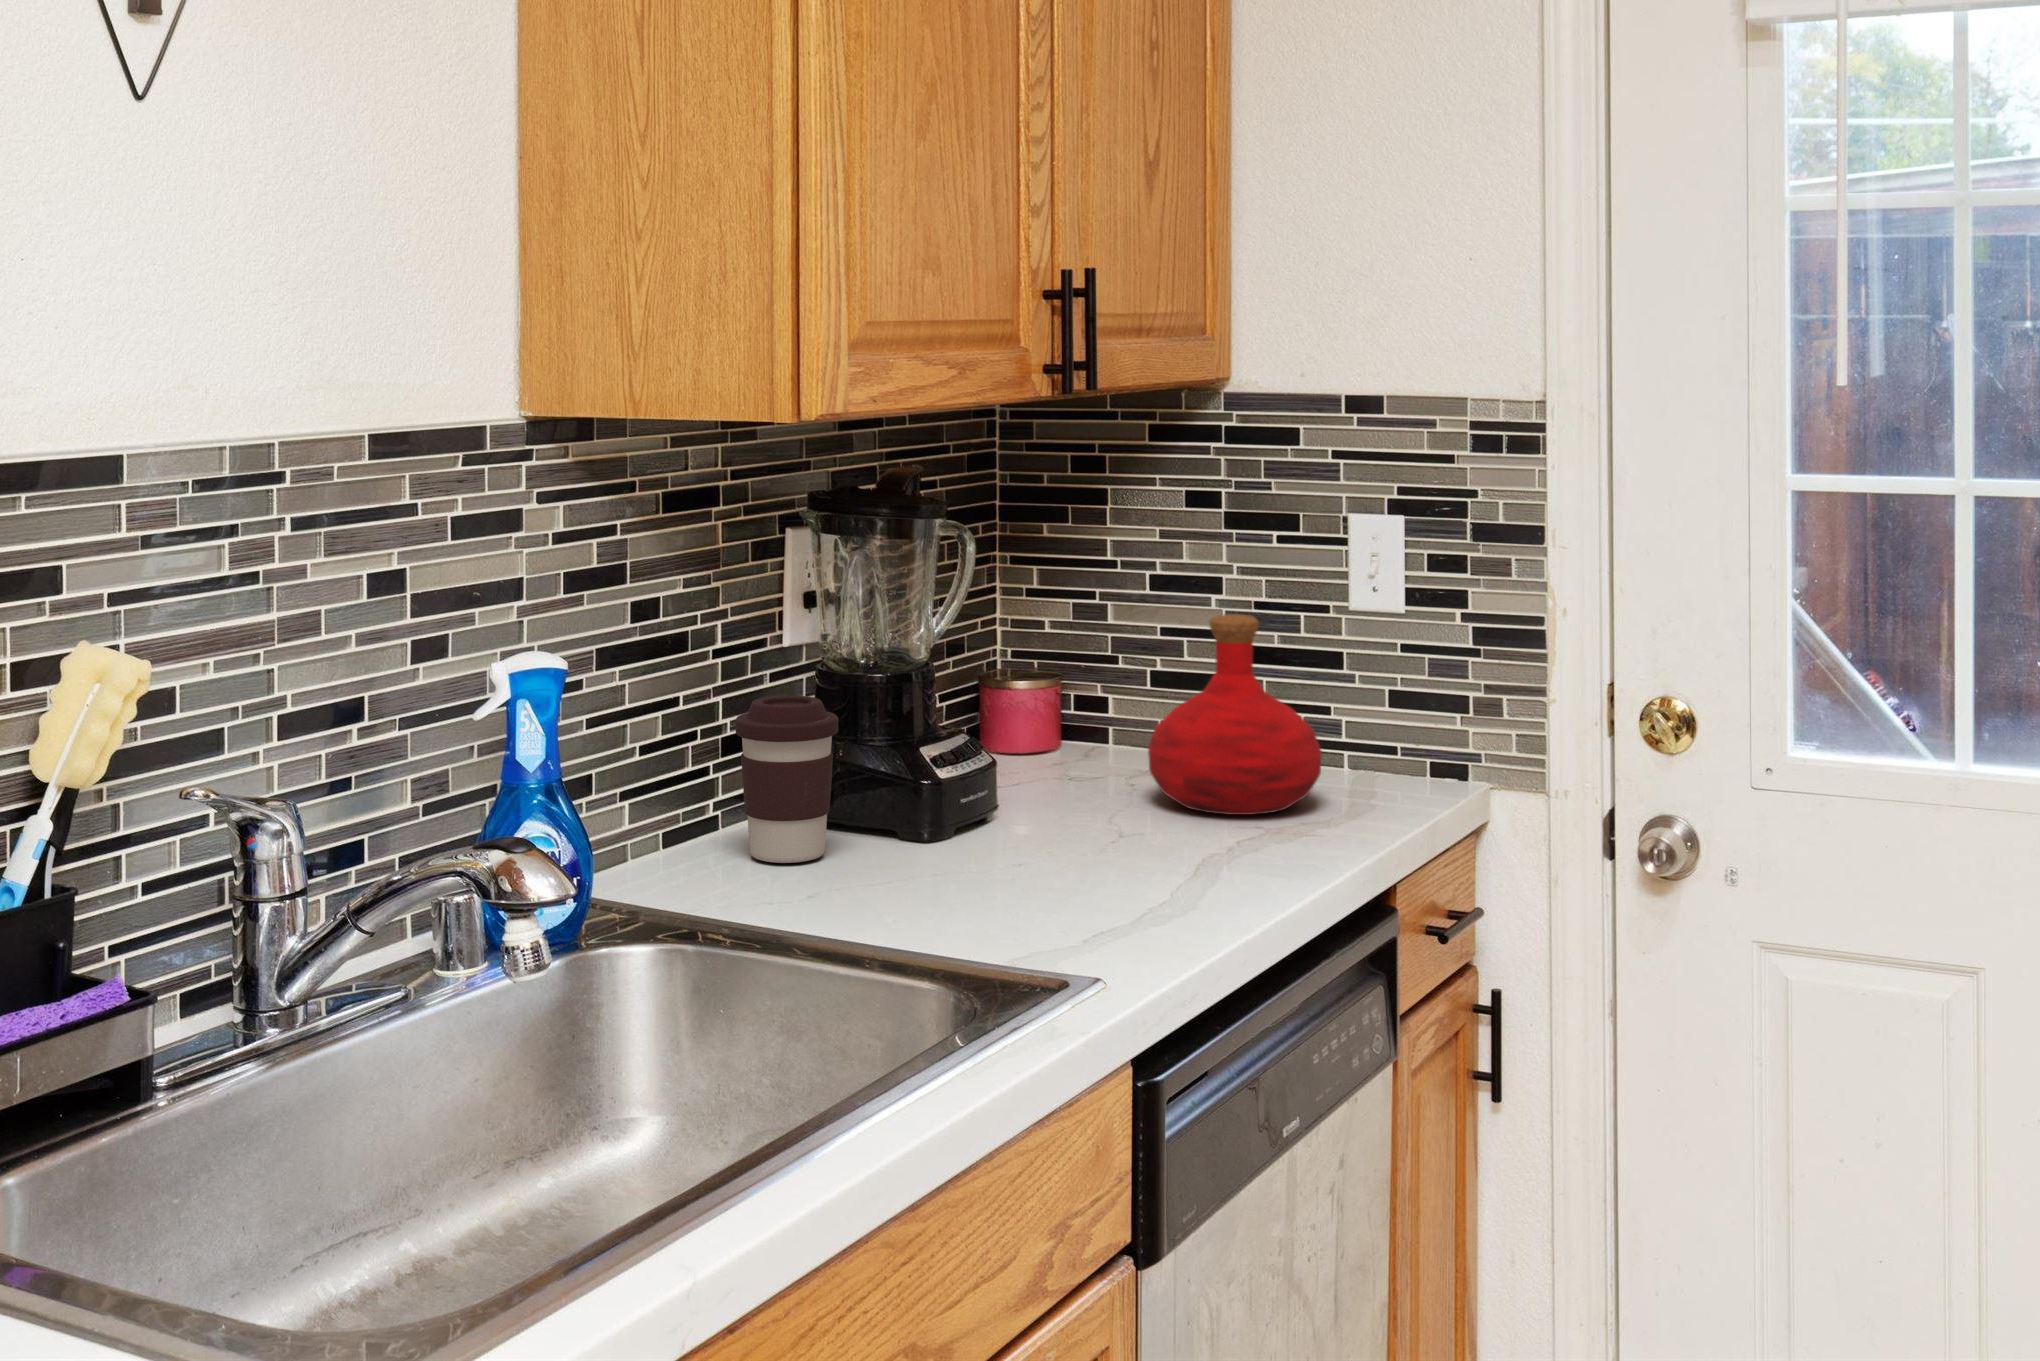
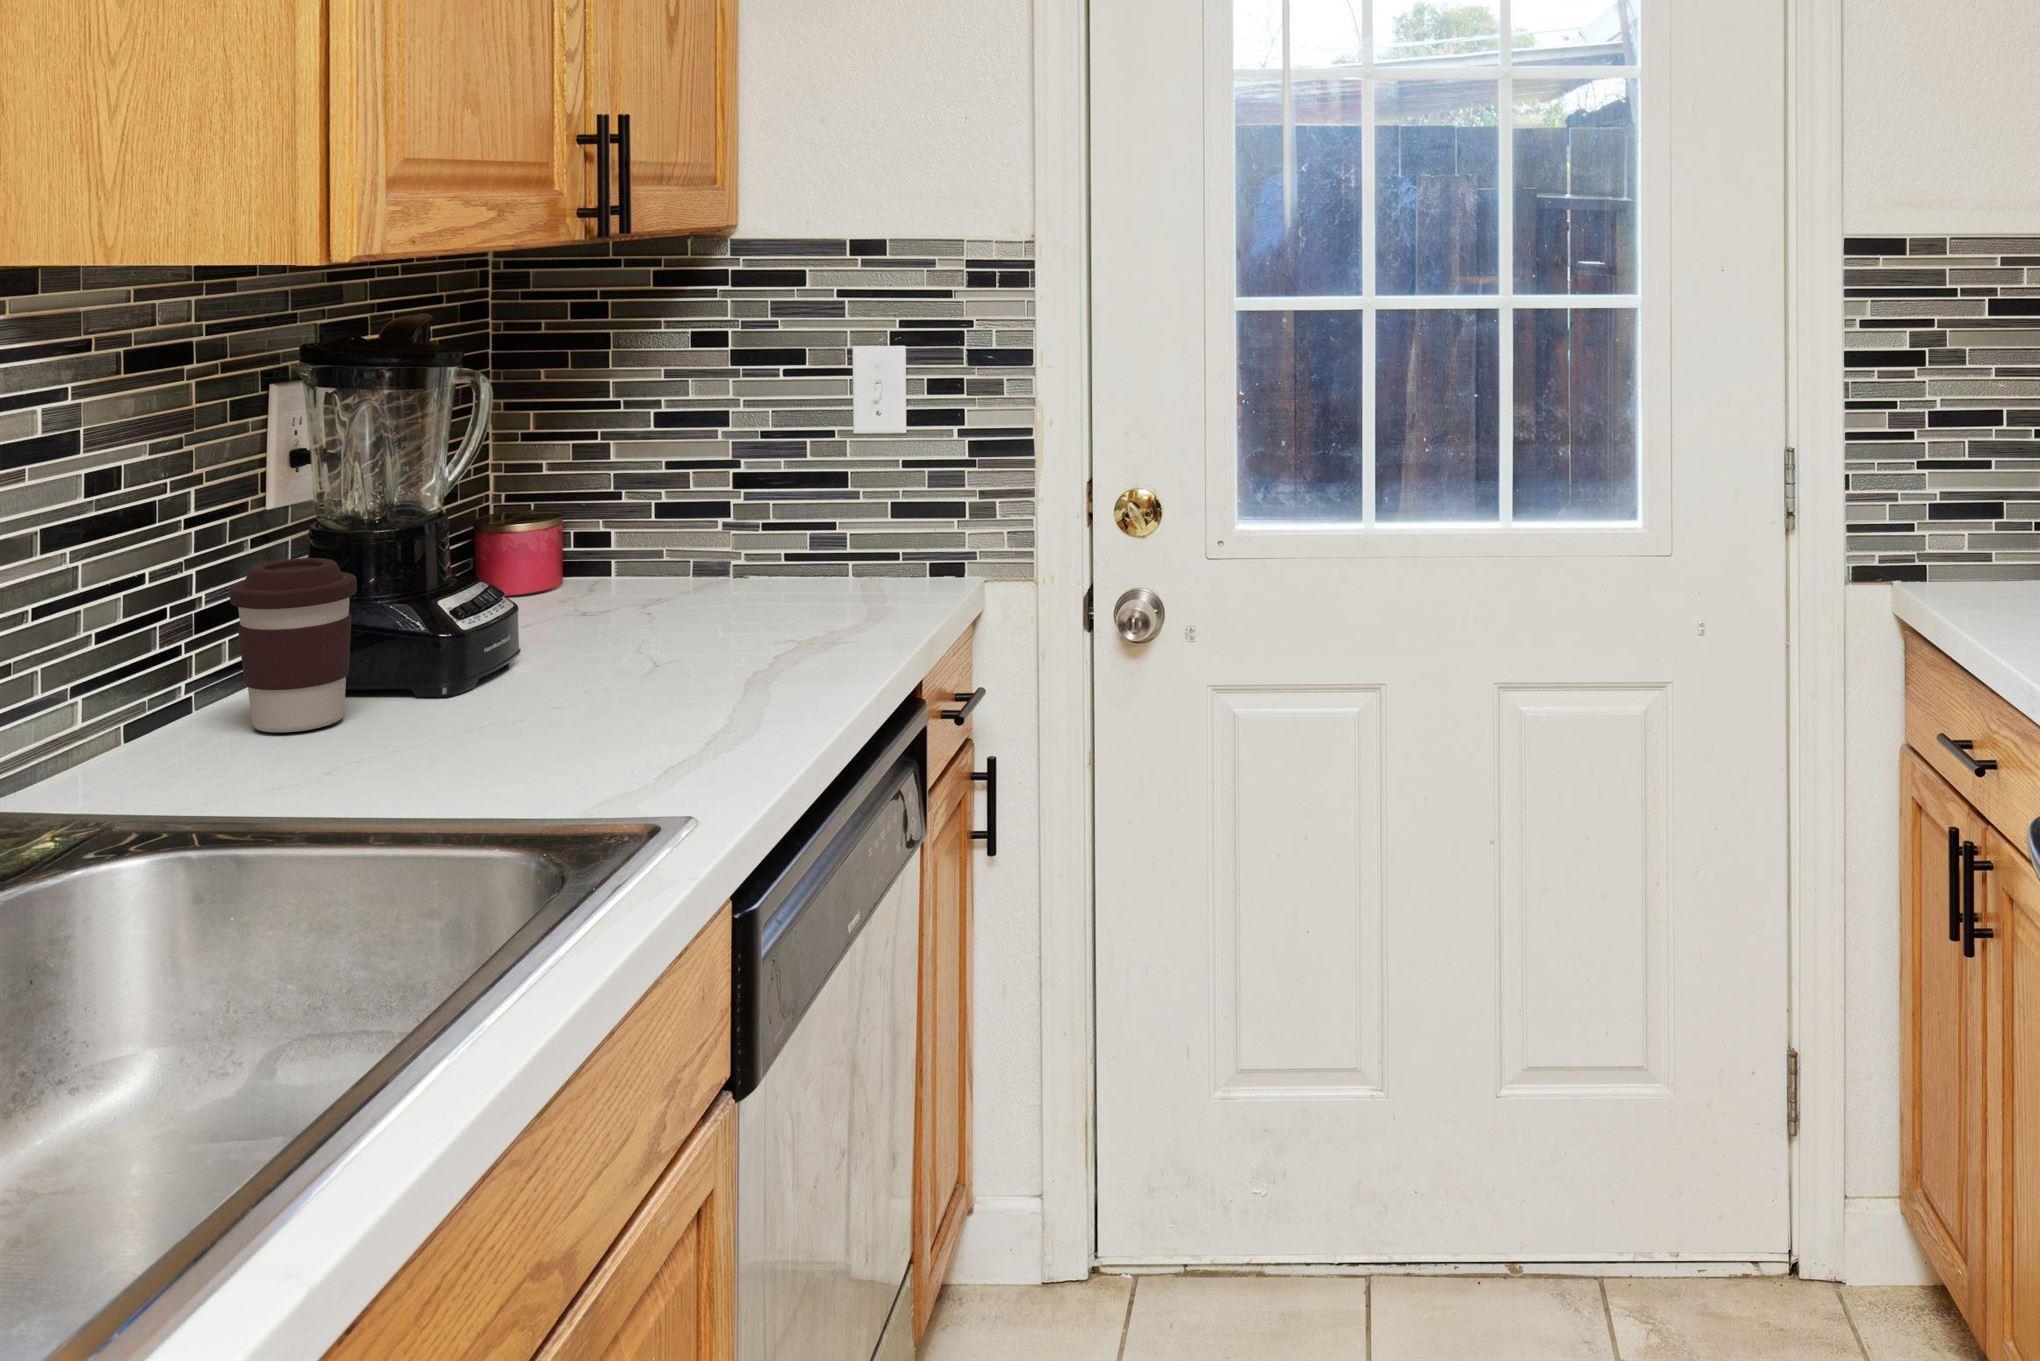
bottle: present [1148,614,1322,815] -> none [675,446,847,630]

